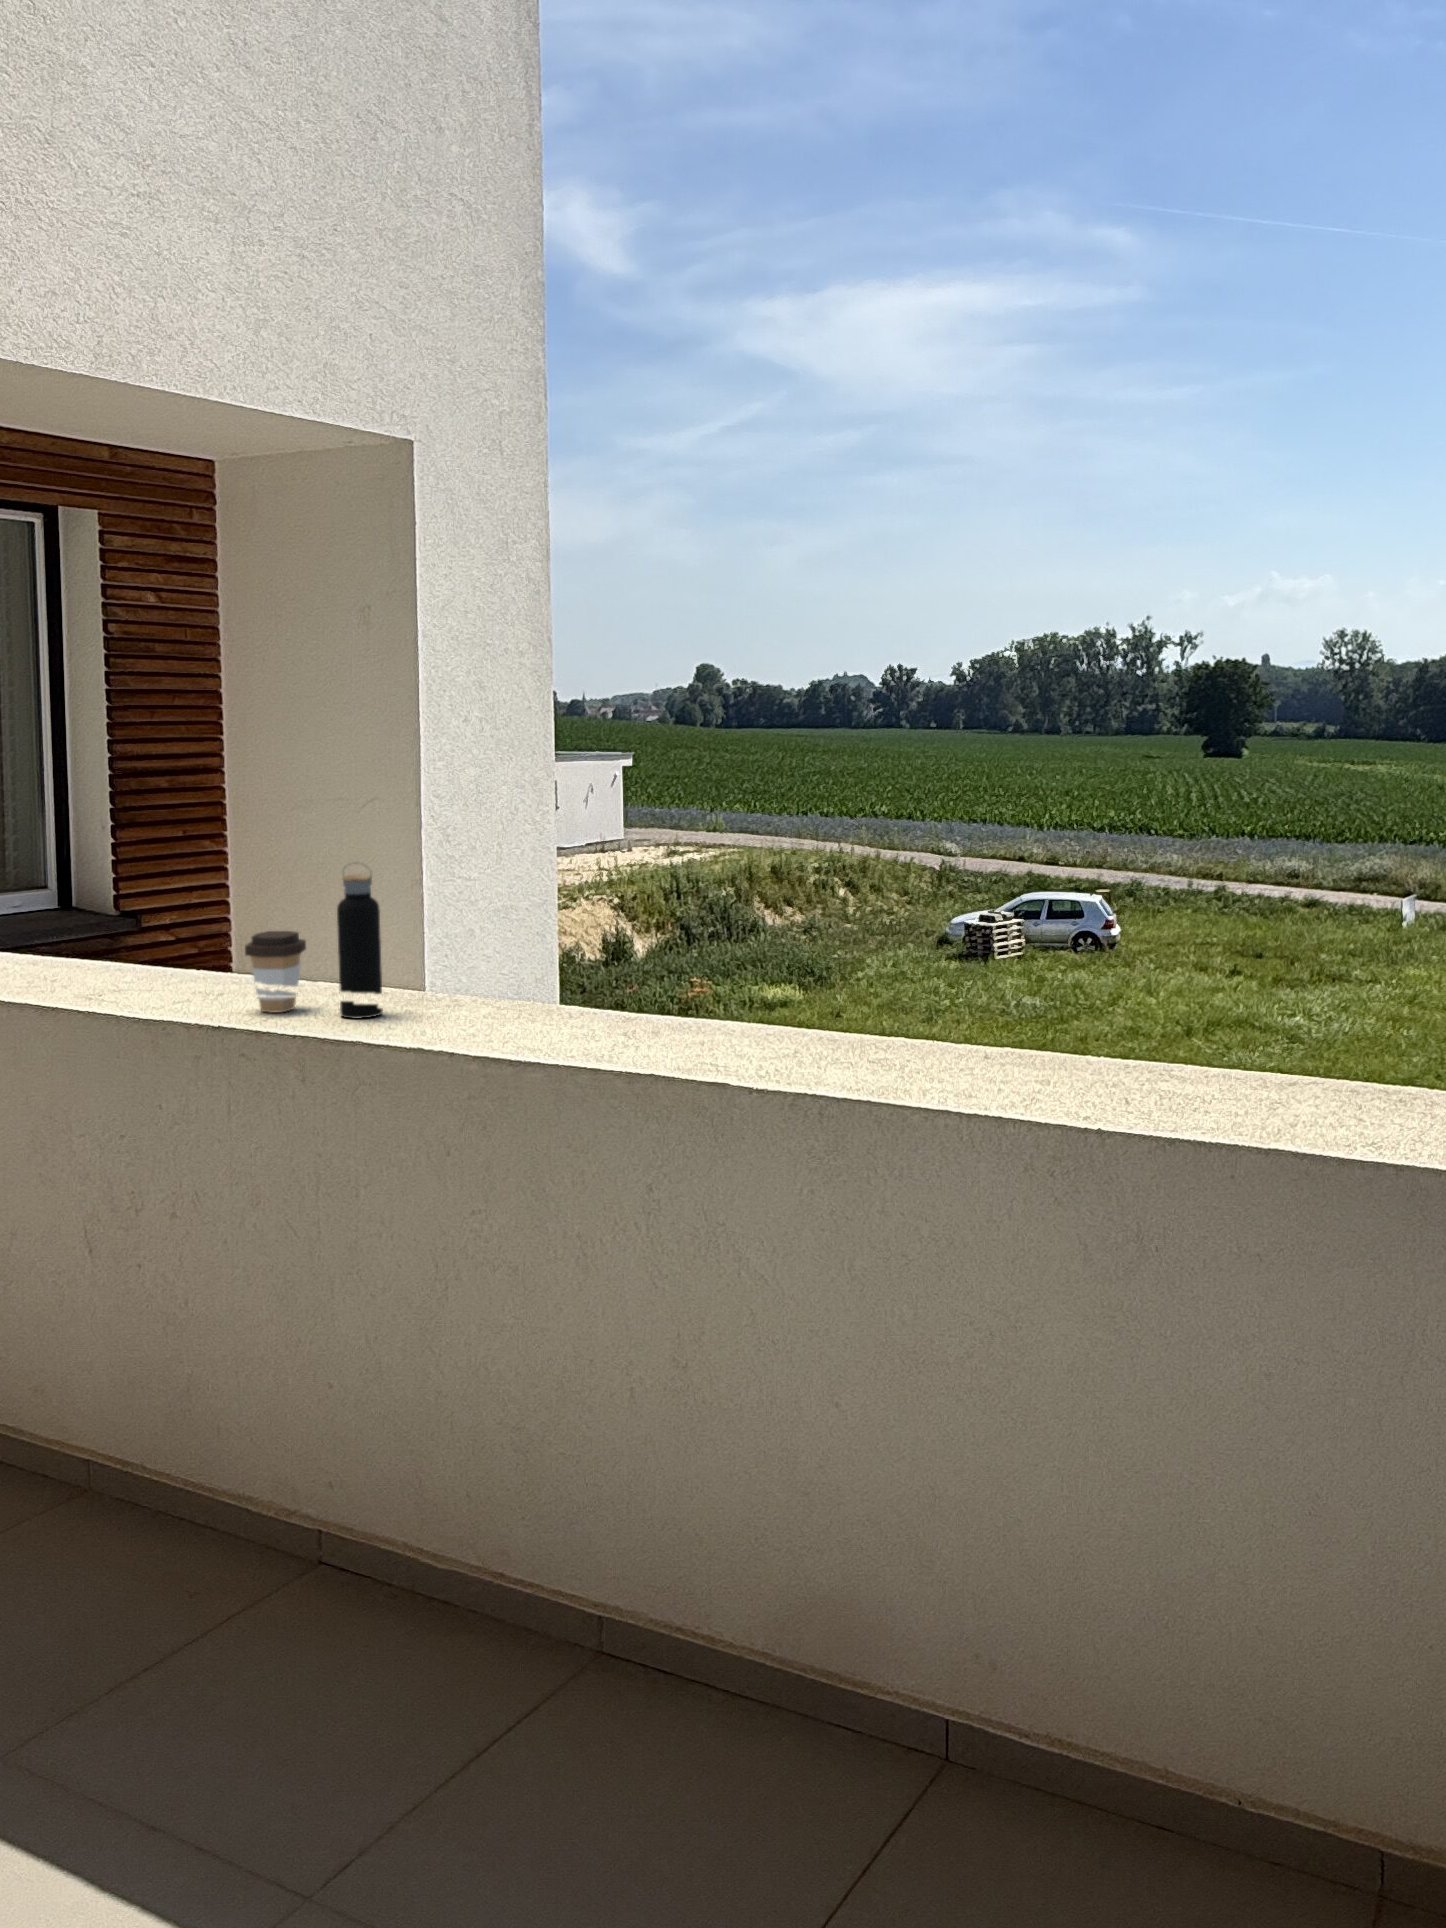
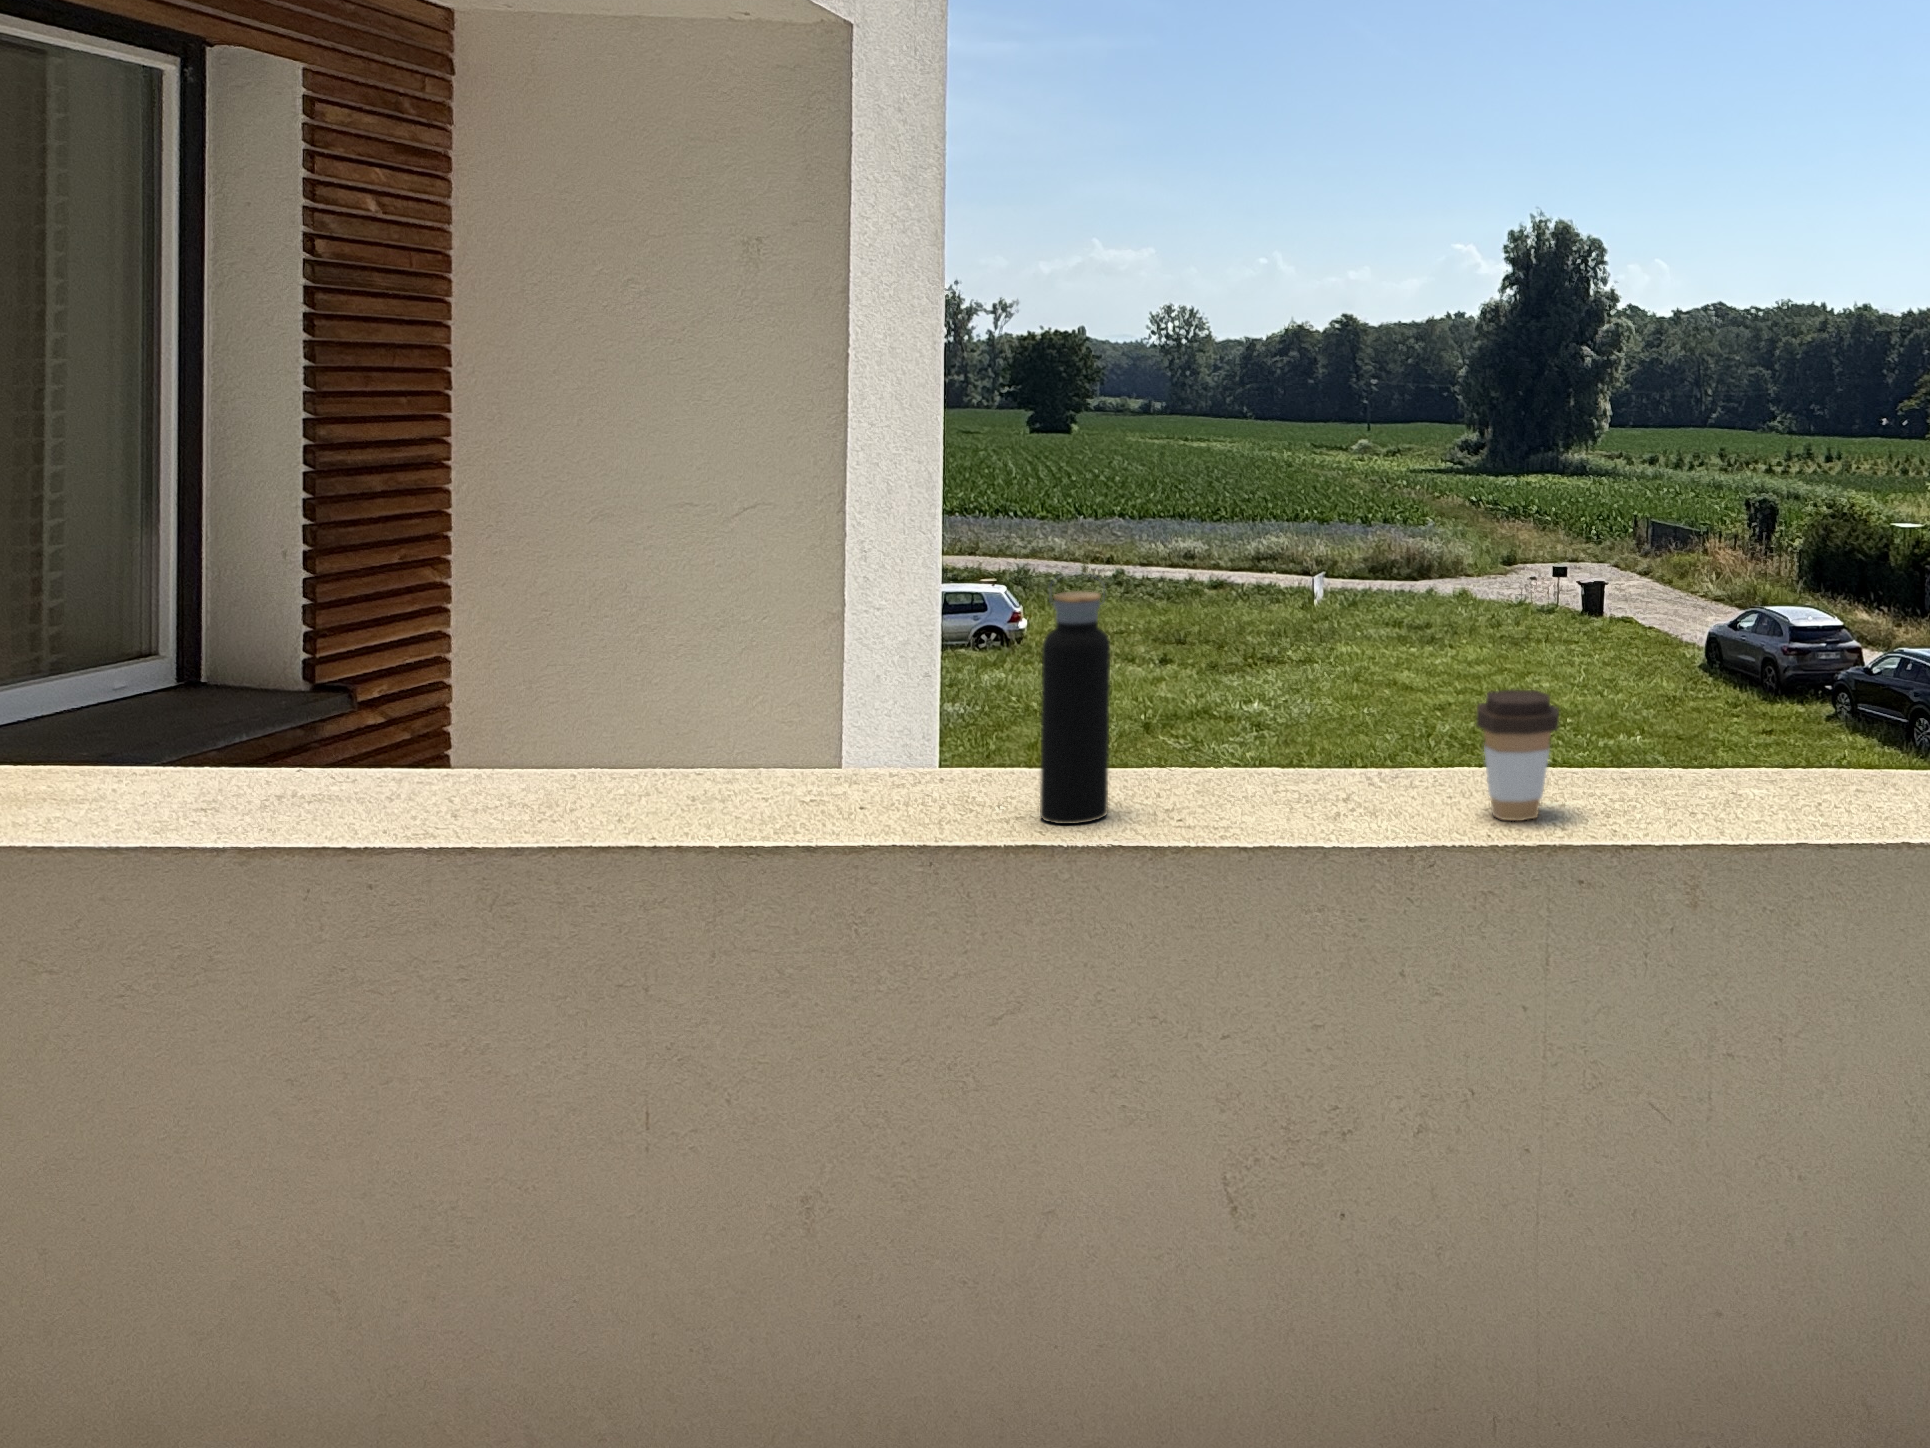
water bottle: present [337,863,383,1019] -> present [1040,578,1110,824]

